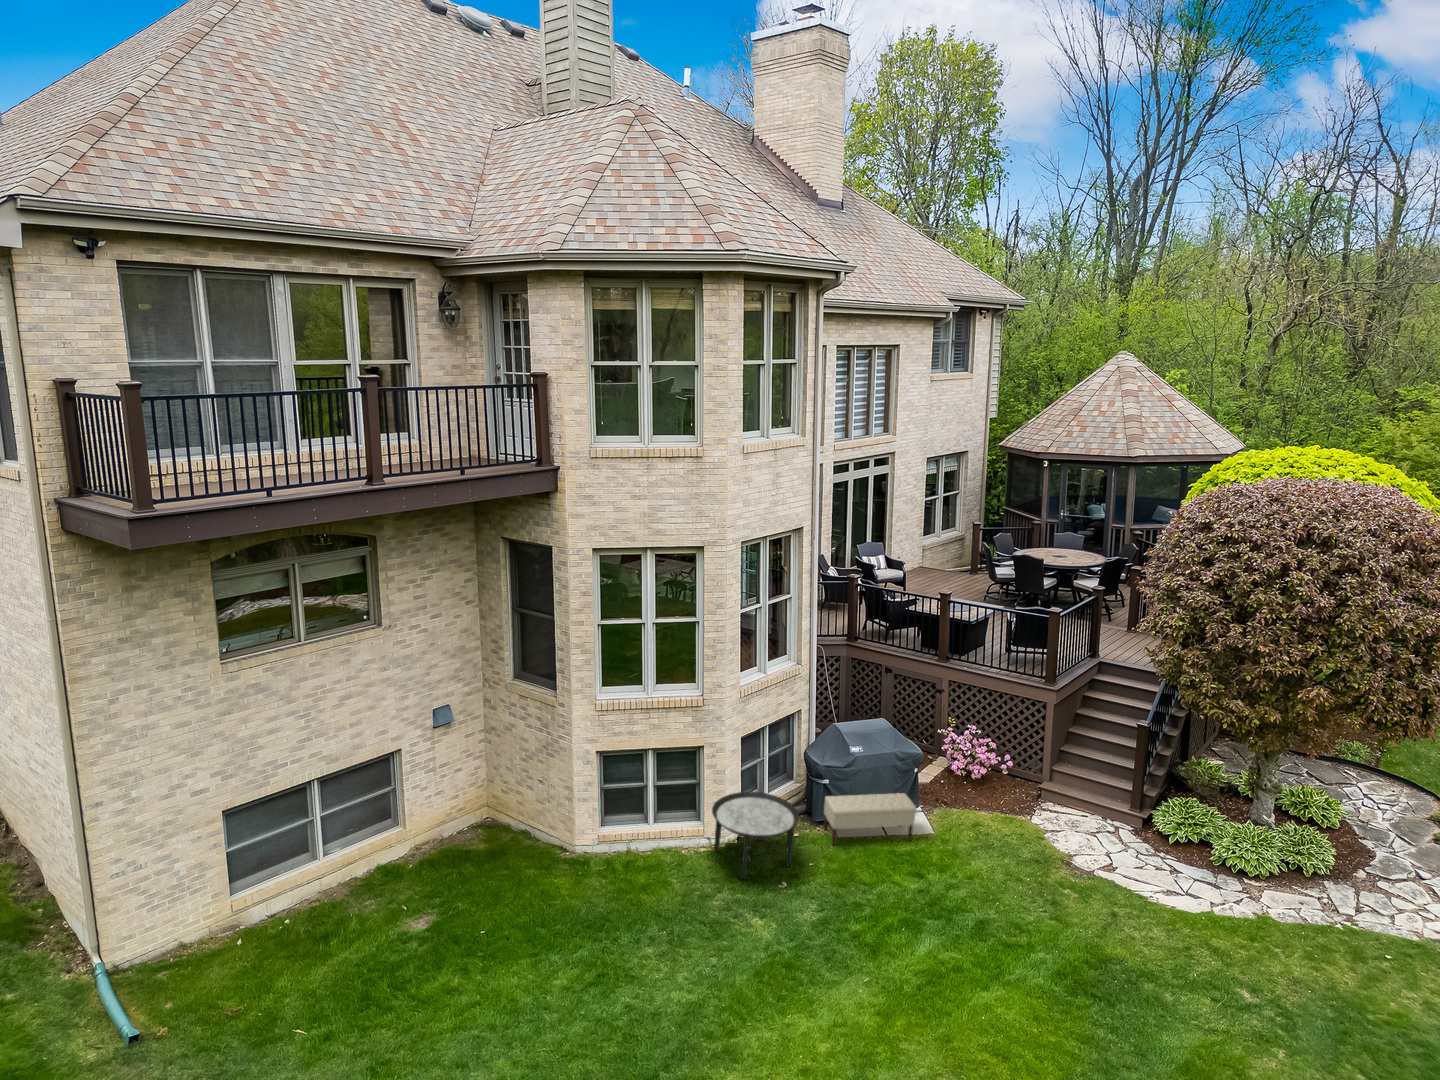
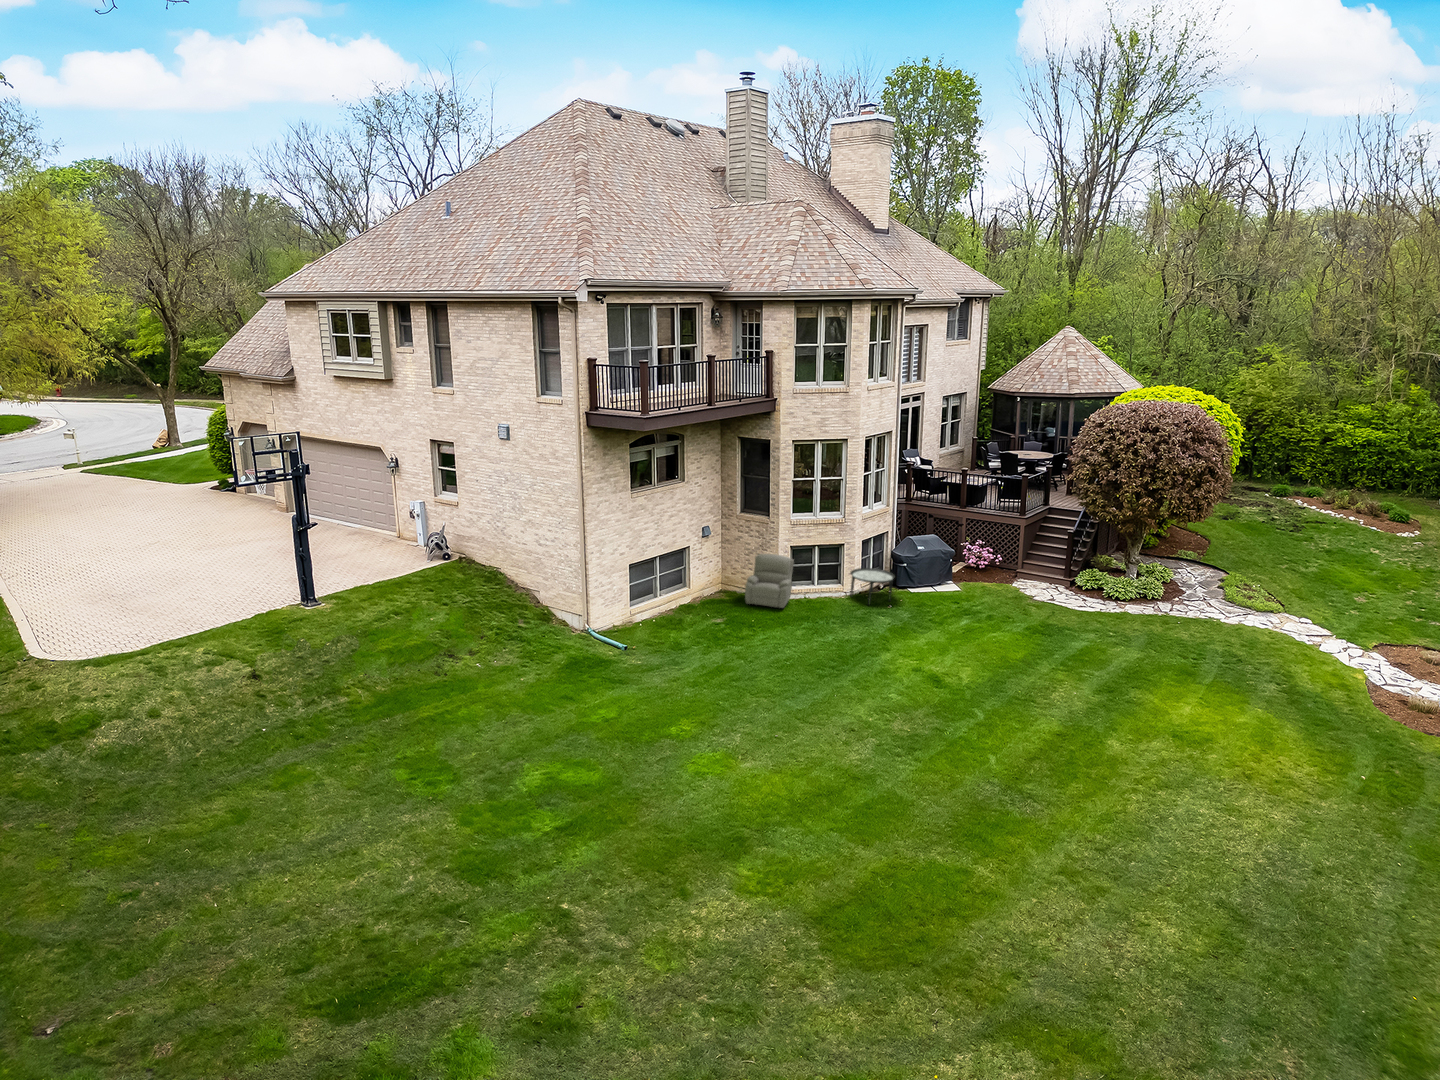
chair: none [488,769,598,892] -> present [745,554,794,608]
bench: present [824,793,916,845] -> none [903,570,952,595]

